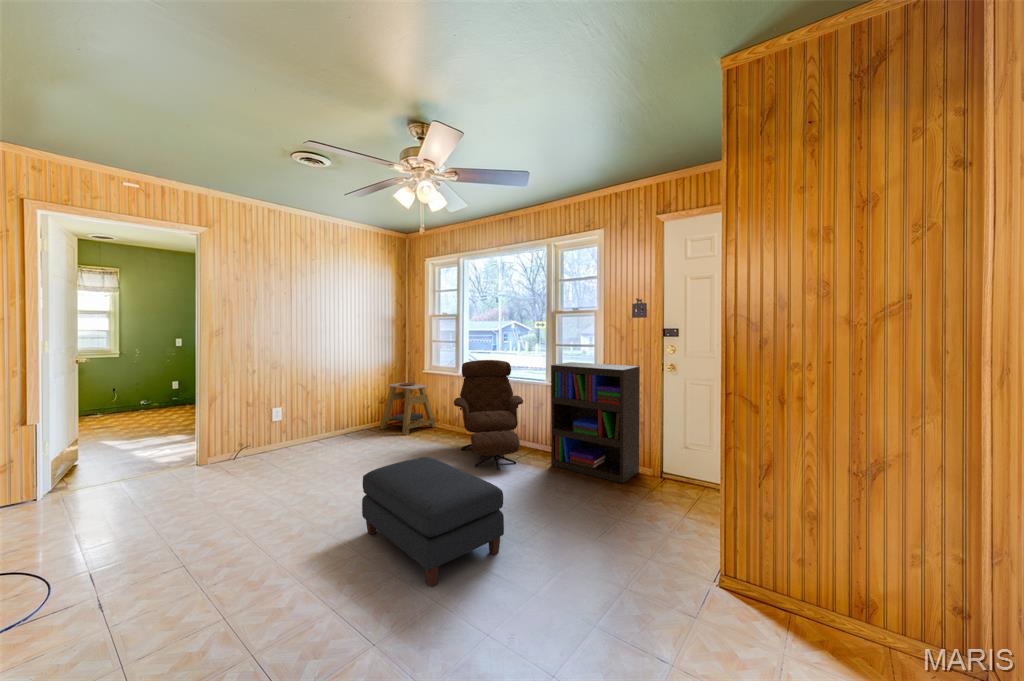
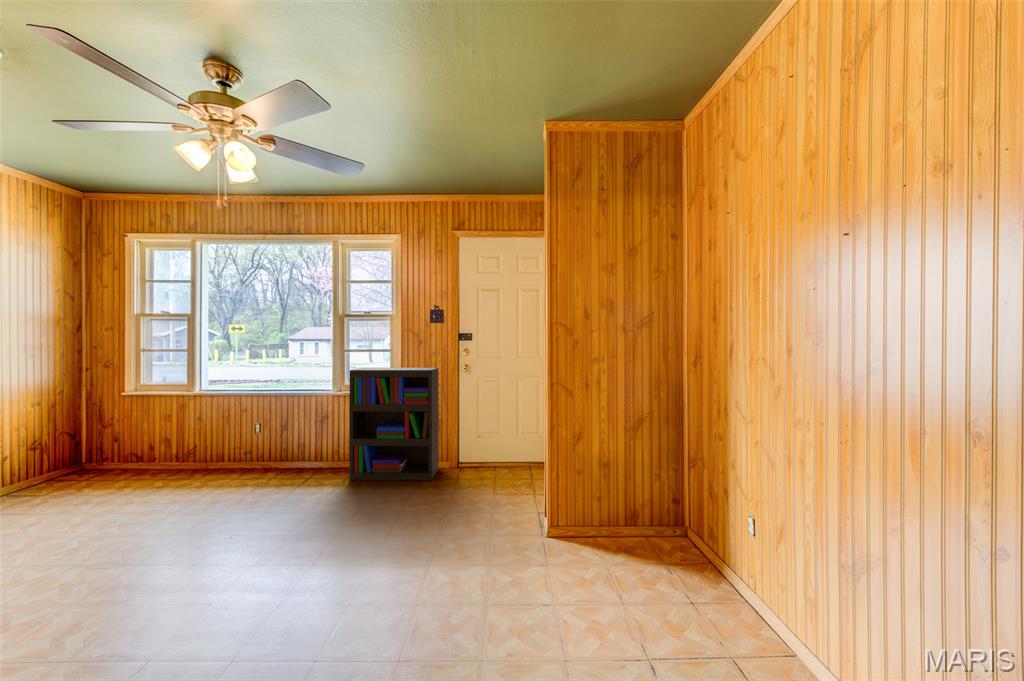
lounge chair: present [454,360,523,470] -> none [203,371,313,499]
side table: present [380,383,436,435] -> none [36,411,149,488]
ottoman: present [362,457,504,587] -> none [139,485,360,618]

